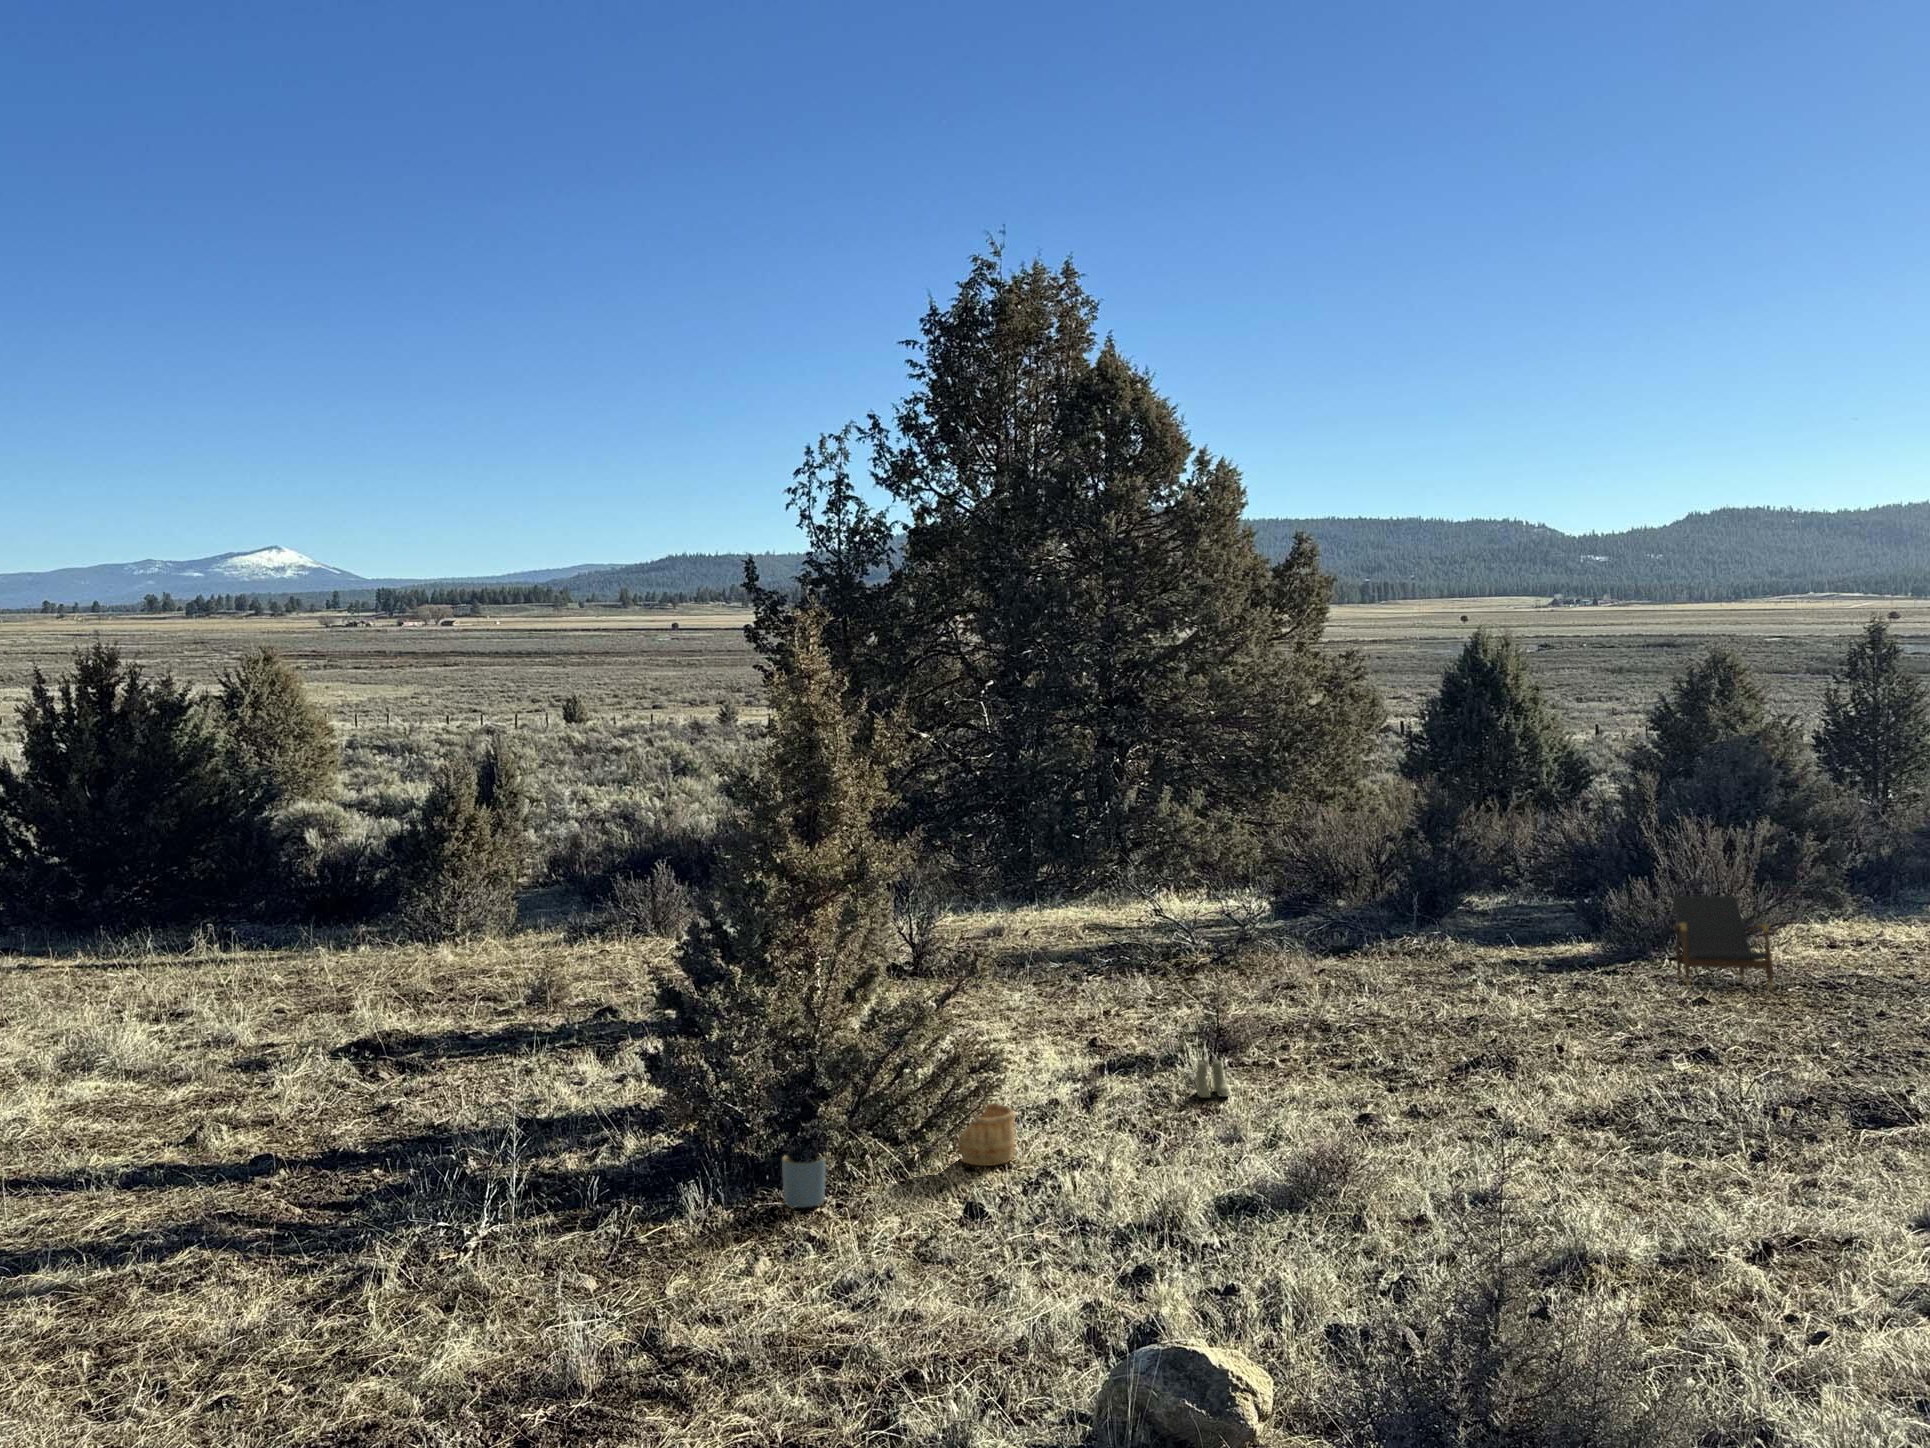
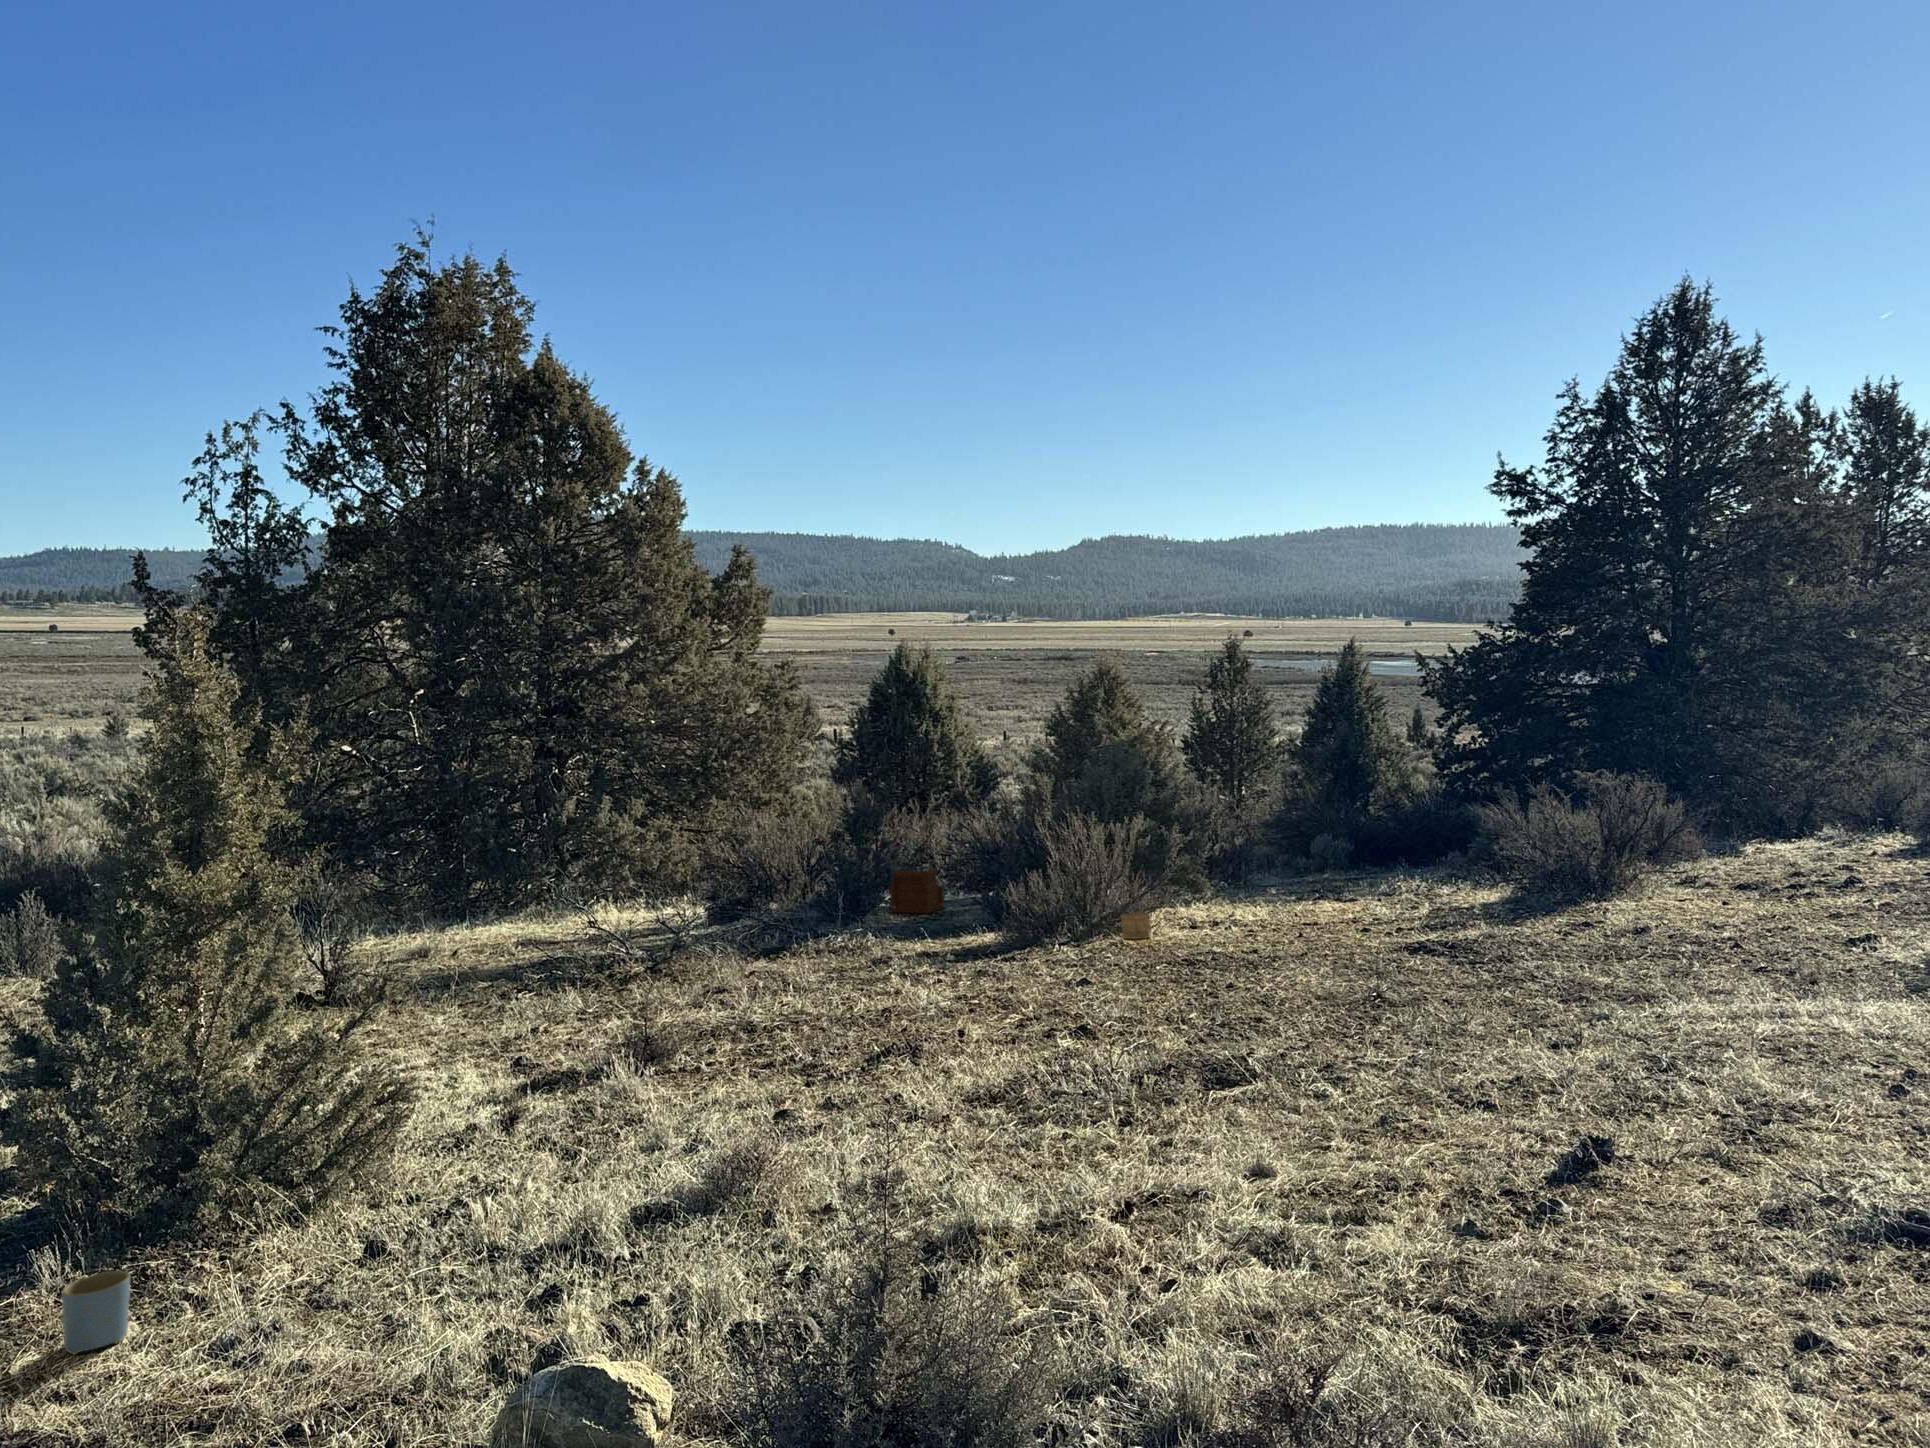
wooden crate: none [1481,879,1551,933] -> present [889,868,944,913]
lounge chair: present [1673,896,1773,991] -> none [1037,874,1109,954]
boots: present [1195,1060,1229,1098] -> none [618,1074,652,1117]
wooden bucket: present [959,1103,1016,1166] -> present [1121,913,1150,939]

